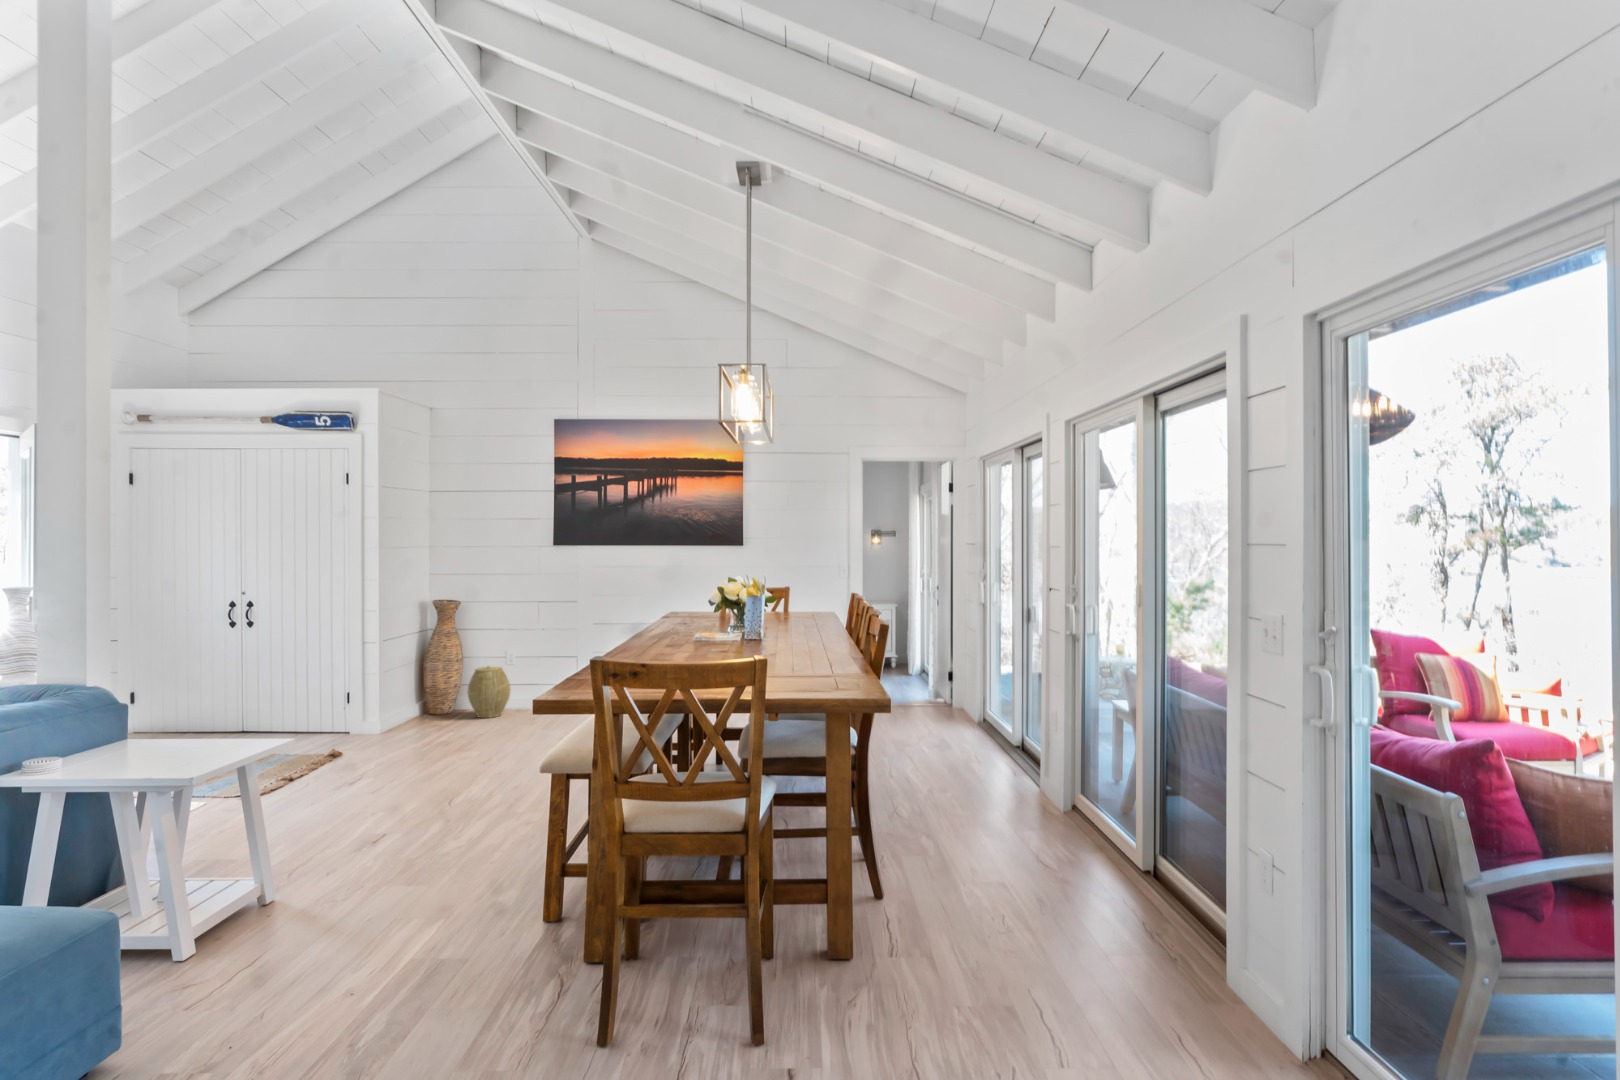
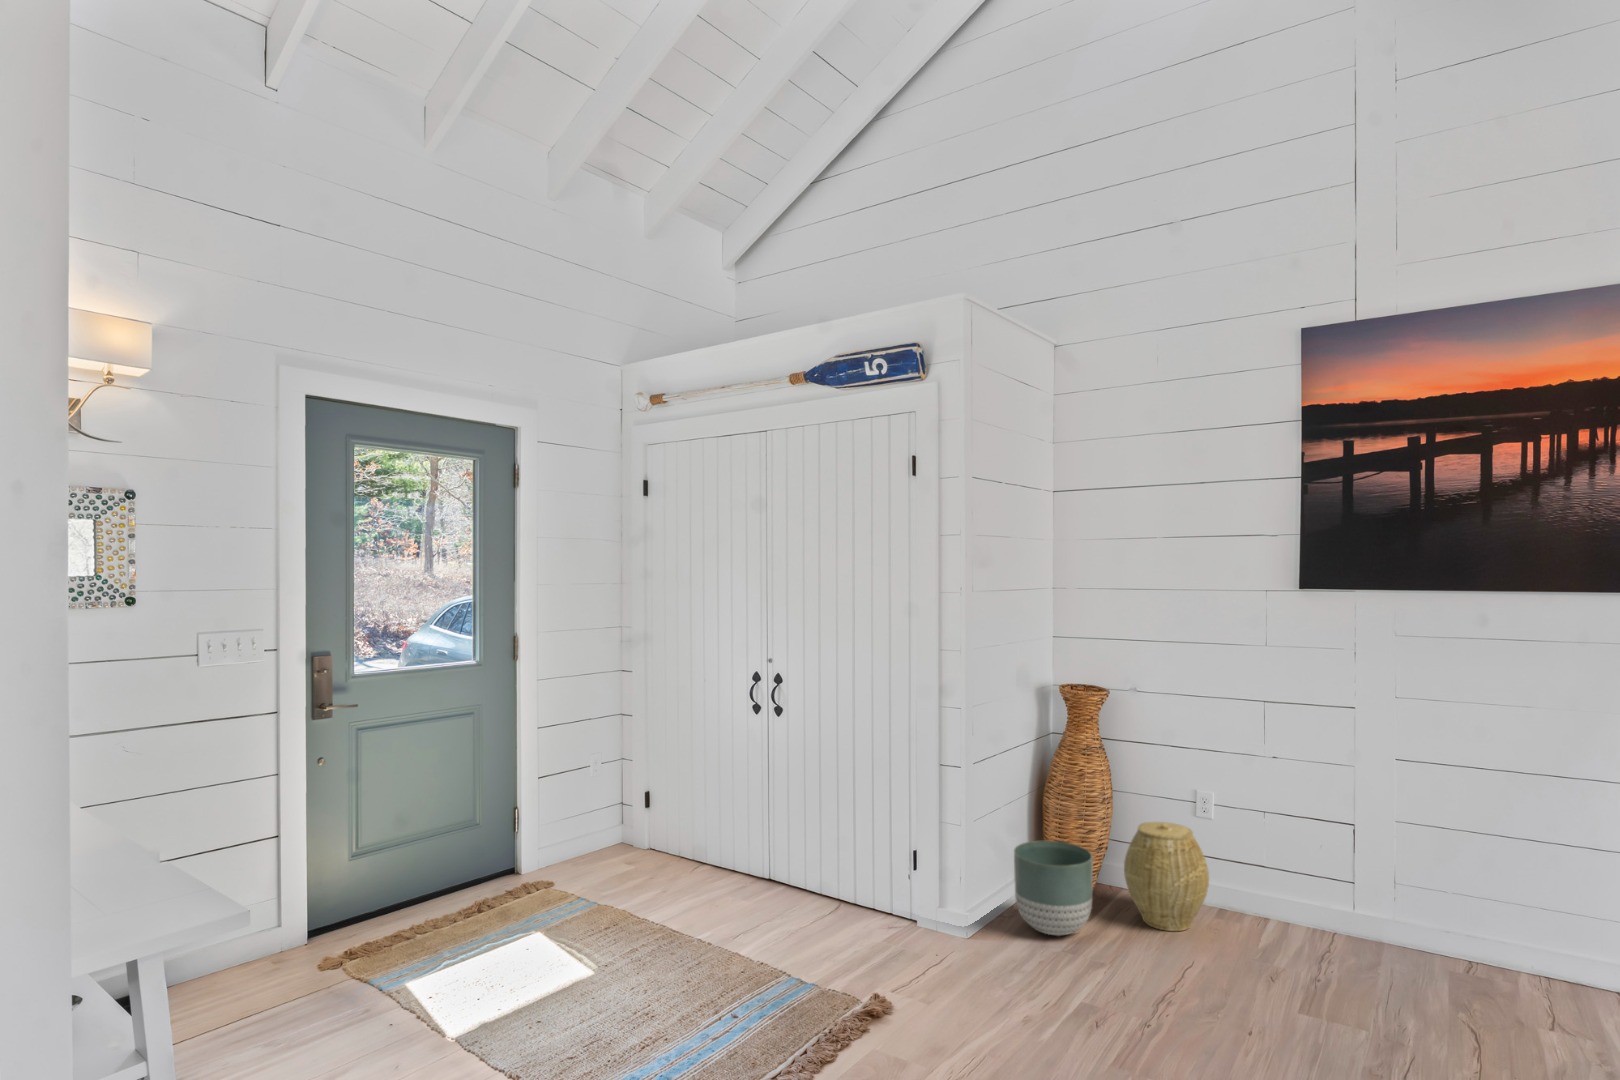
planter: none [406,681,450,726] -> present [1014,841,1093,936]

